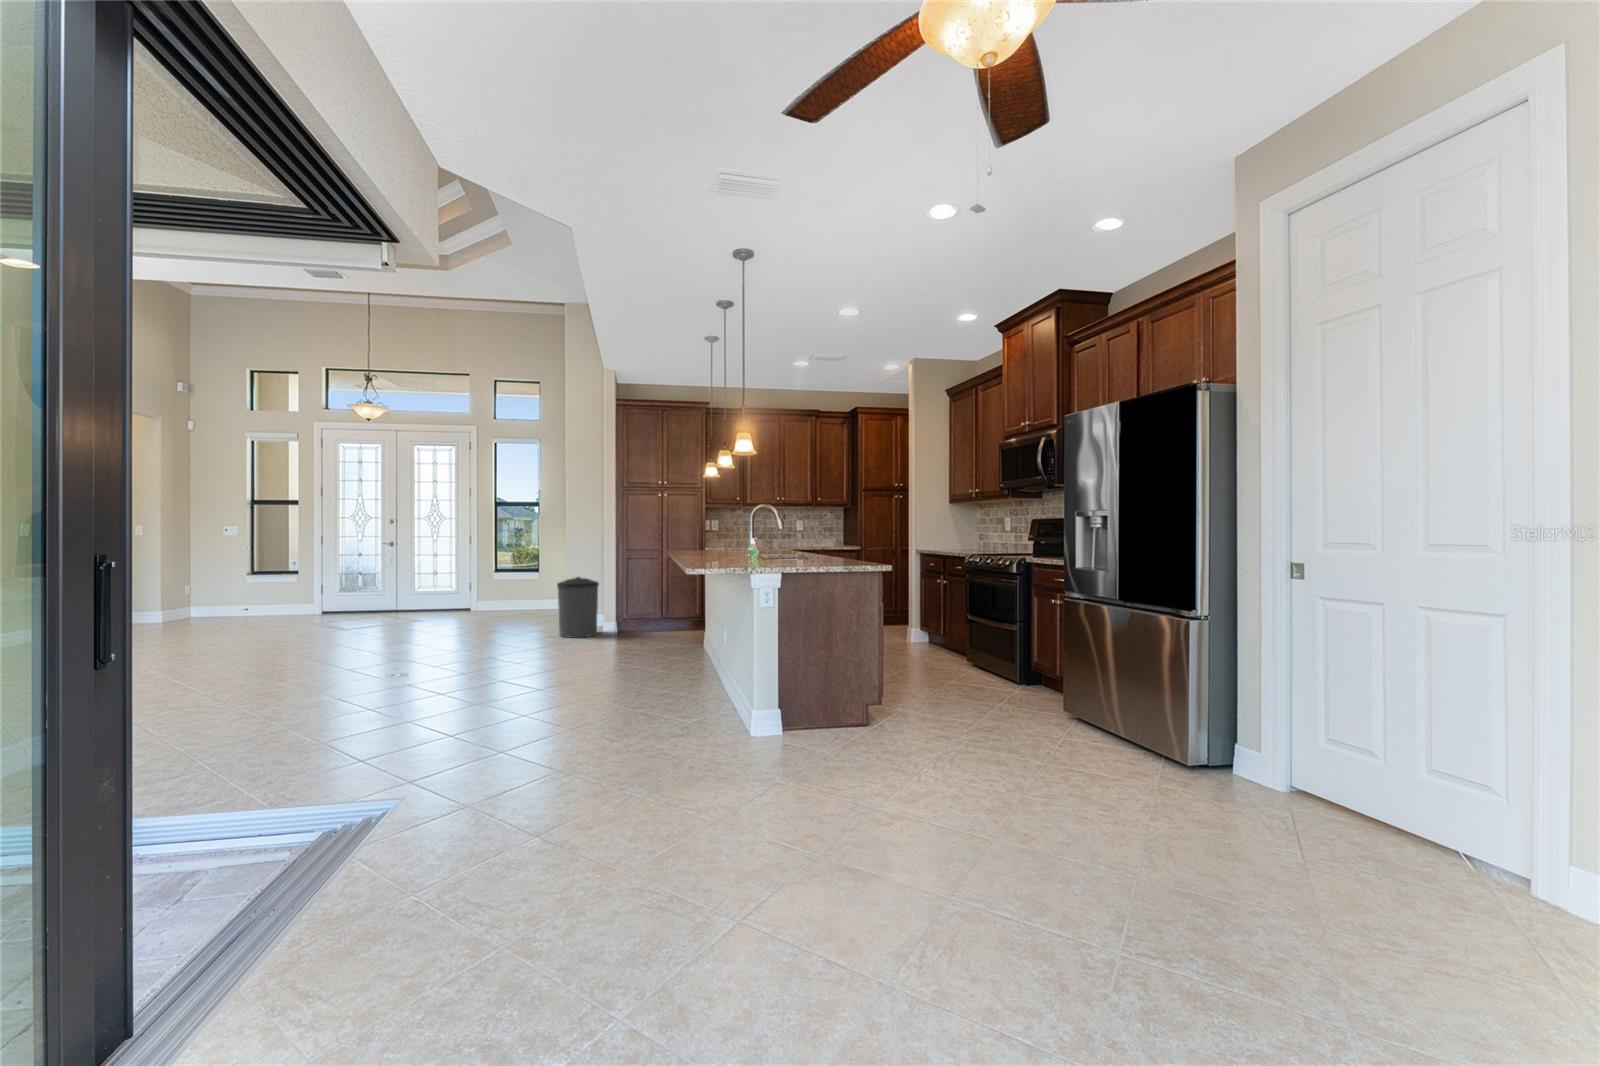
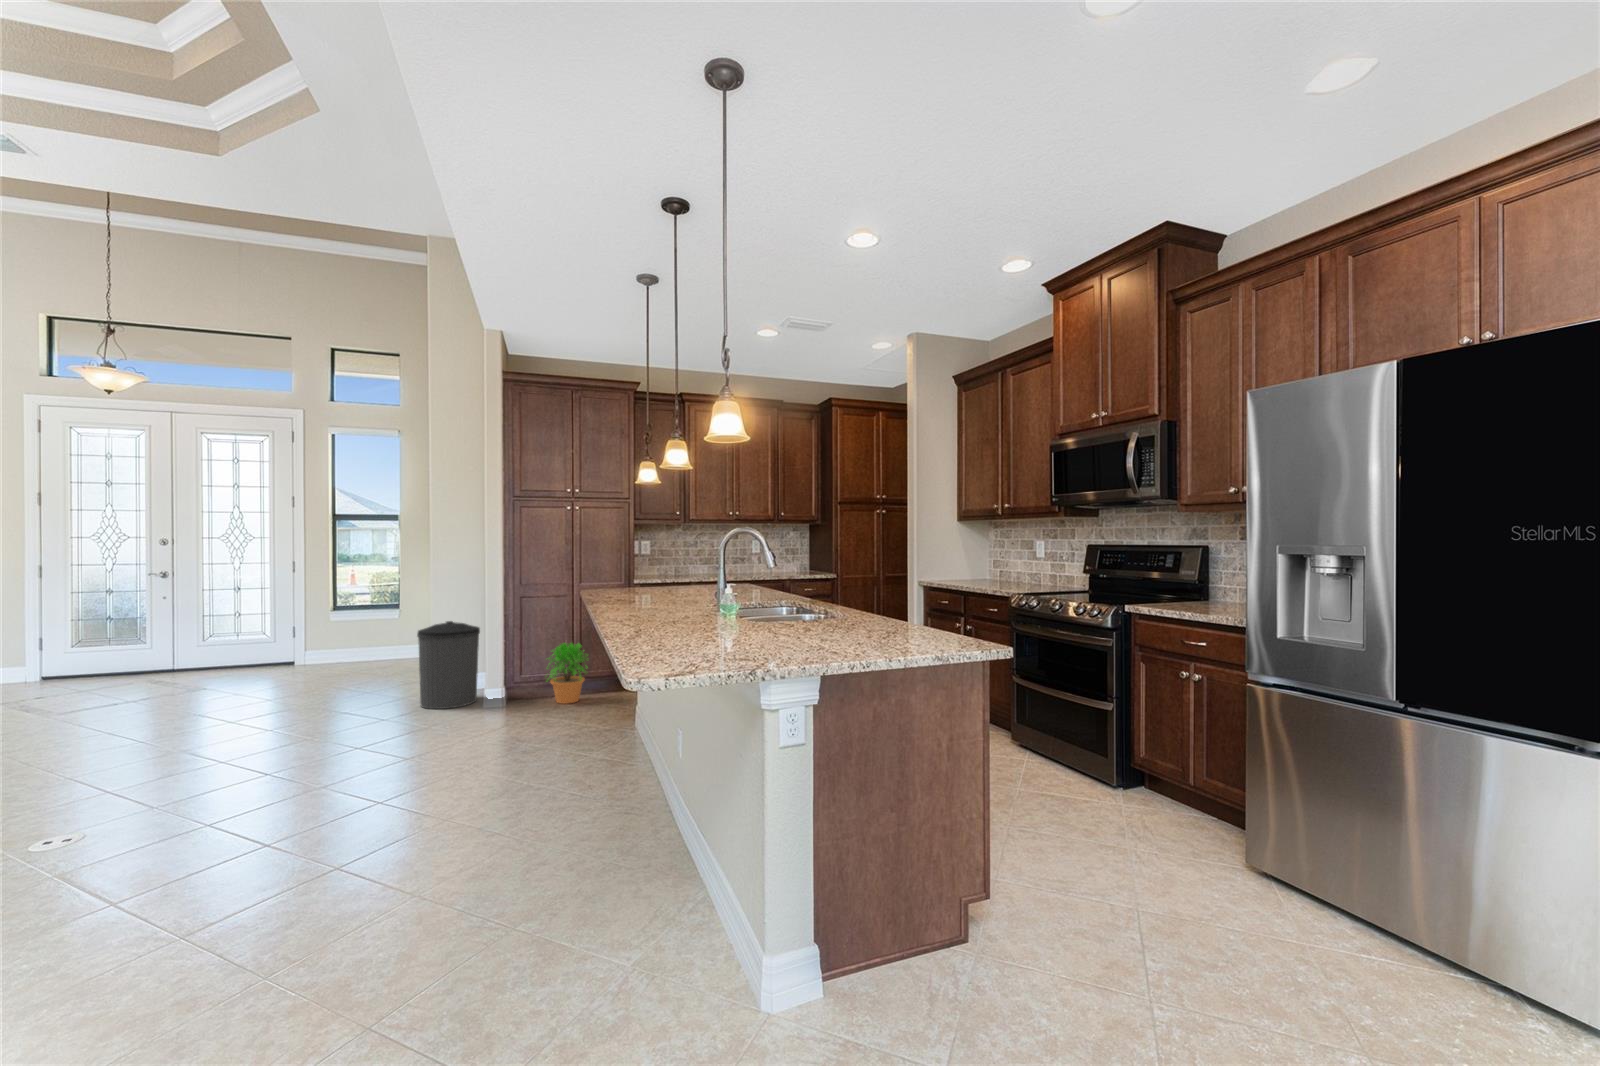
potted plant: none [642,592,676,637] -> present [547,643,587,704]

